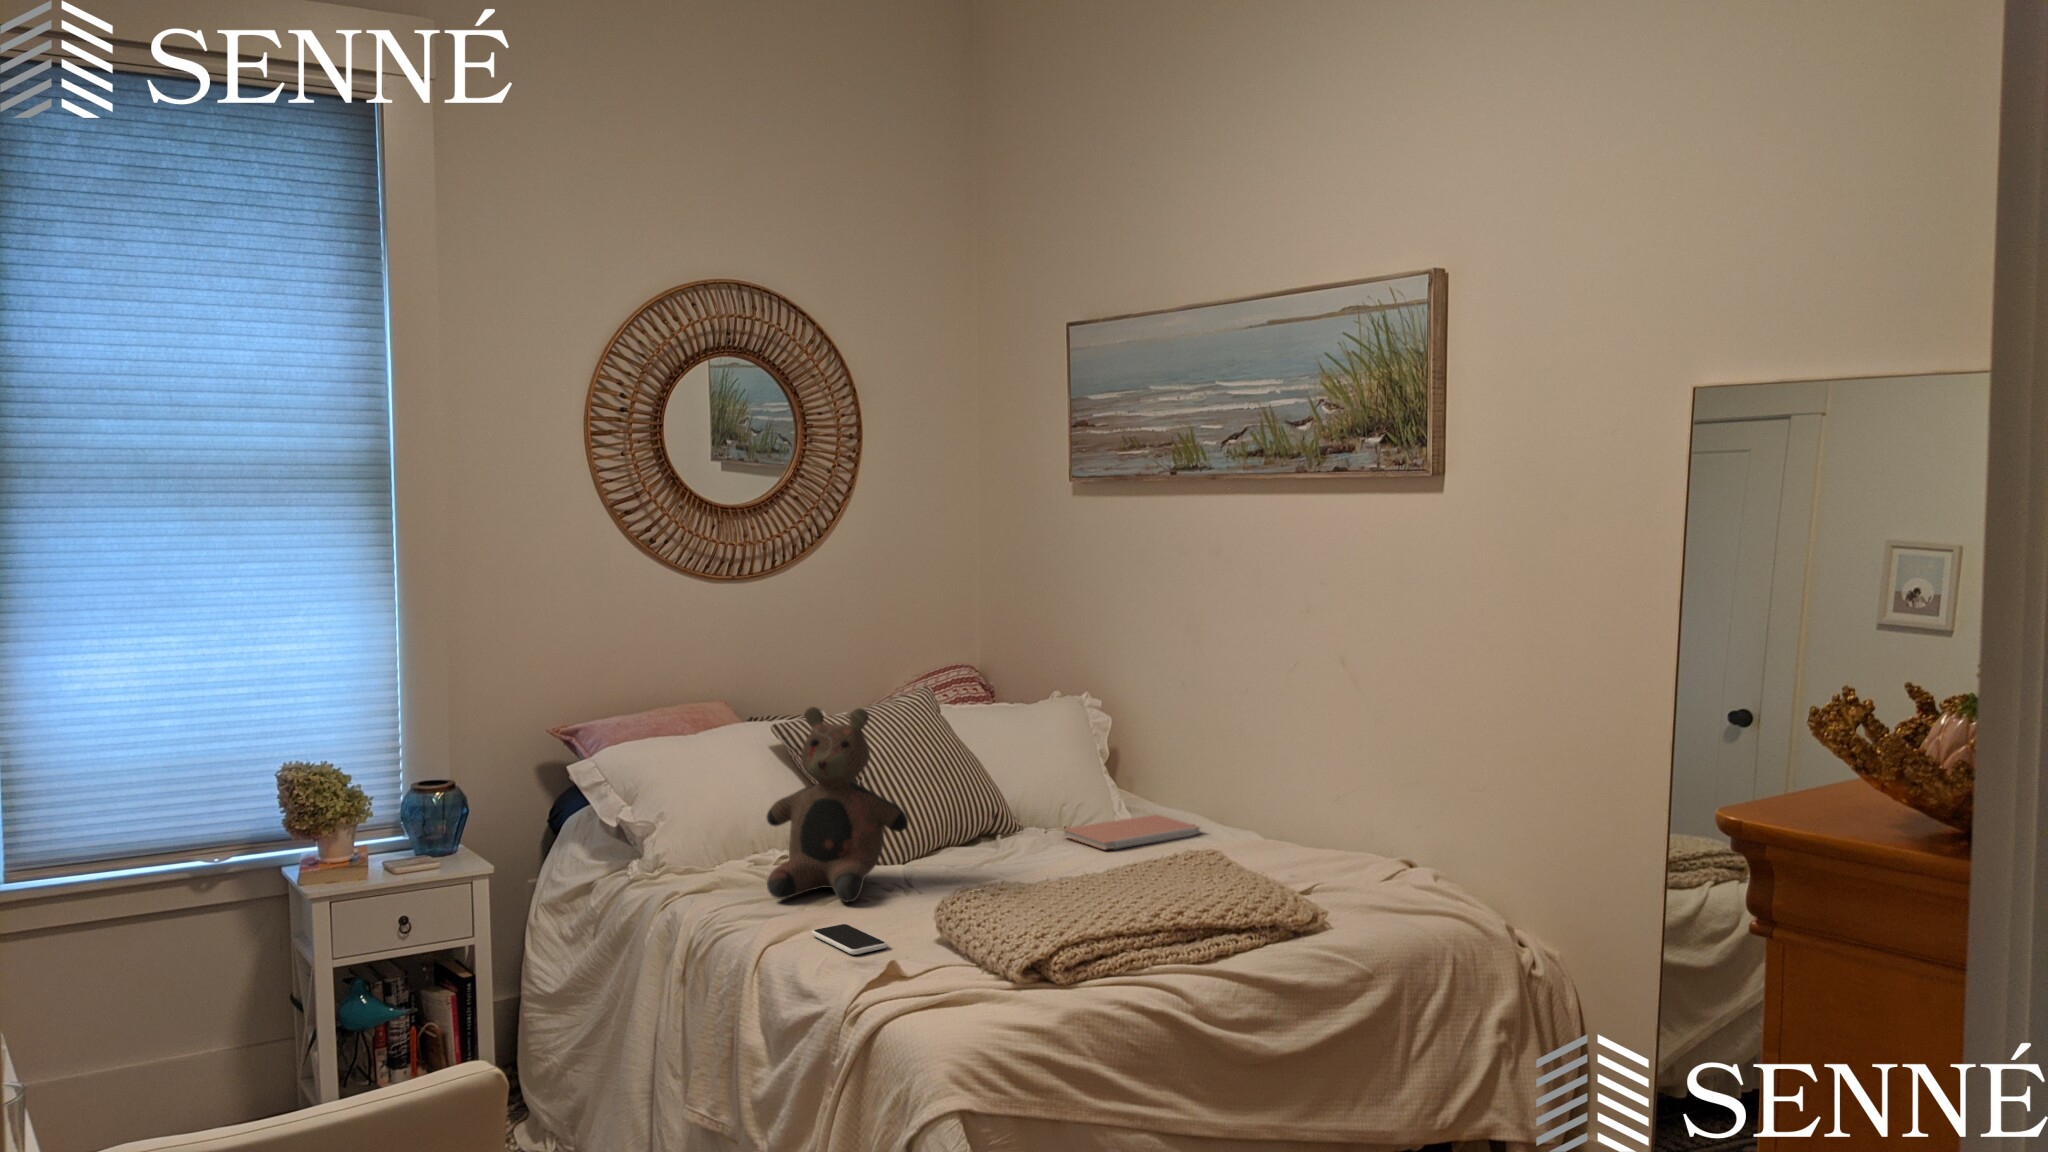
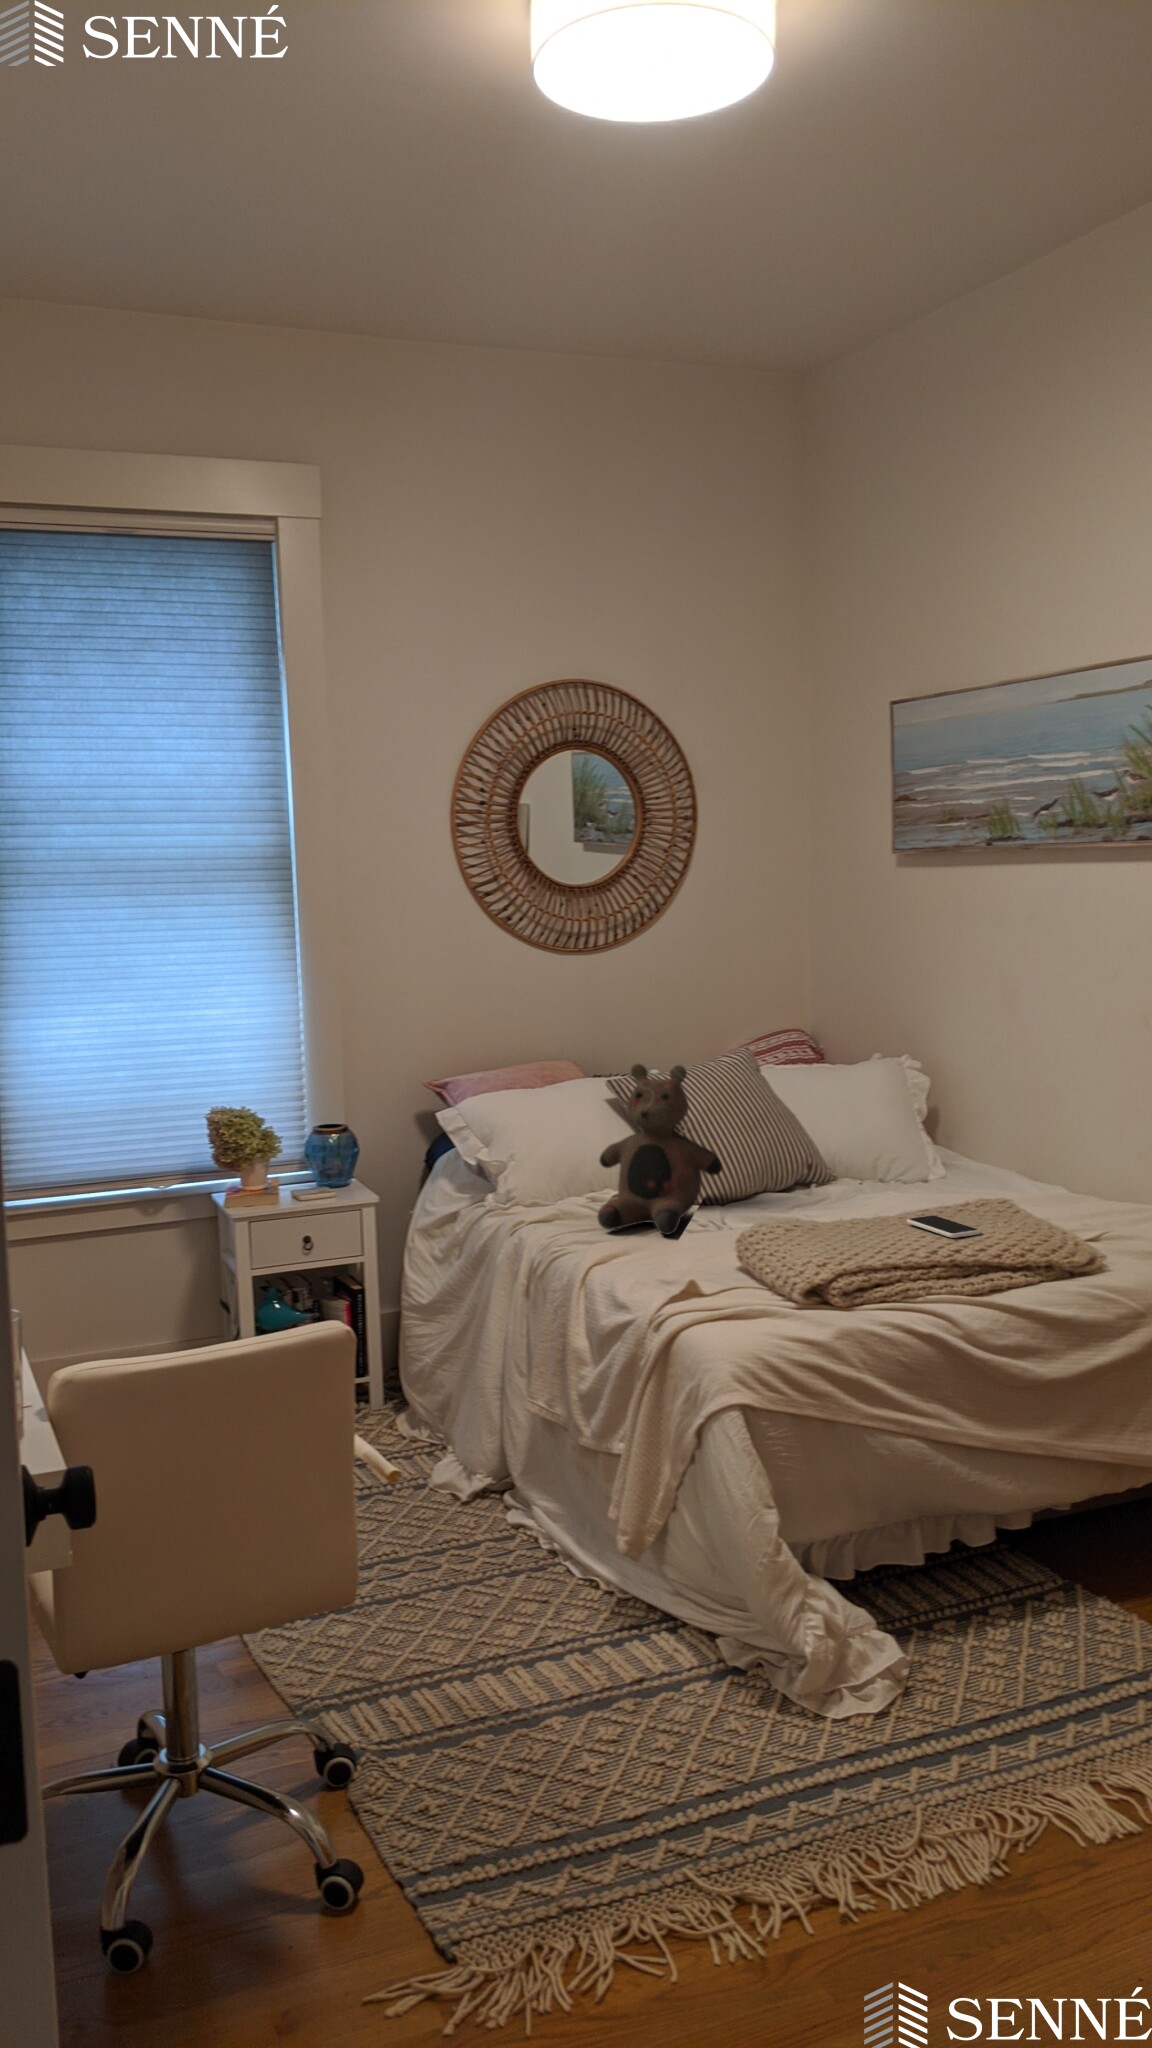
notebook: present [1063,815,1200,850] -> none [872,1170,1008,1199]
smartphone: present [812,924,887,955] -> present [907,1215,980,1238]

